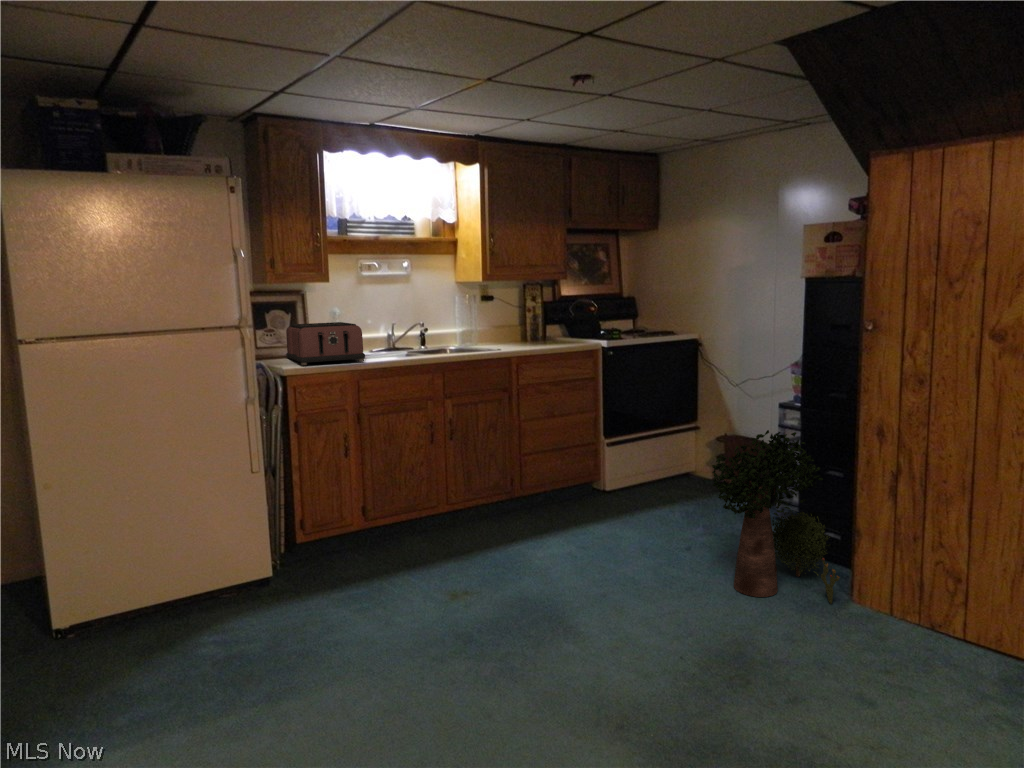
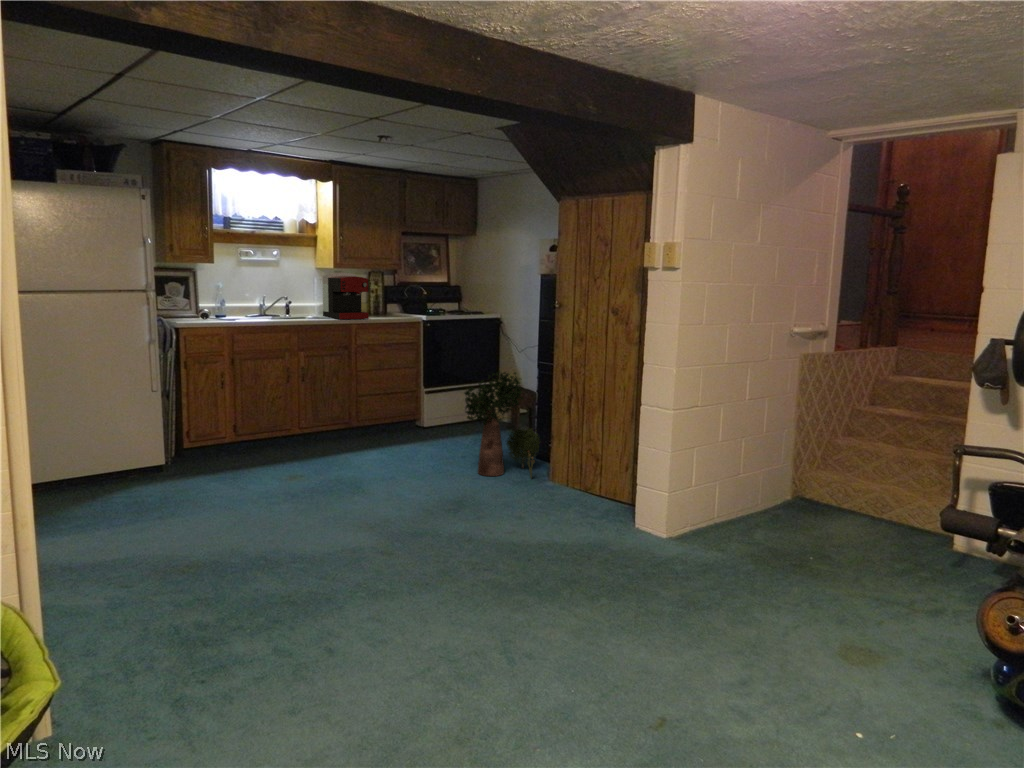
coffee maker: none [468,286,531,351] -> present [322,272,369,319]
toaster: present [286,322,365,365] -> none [180,293,238,321]

